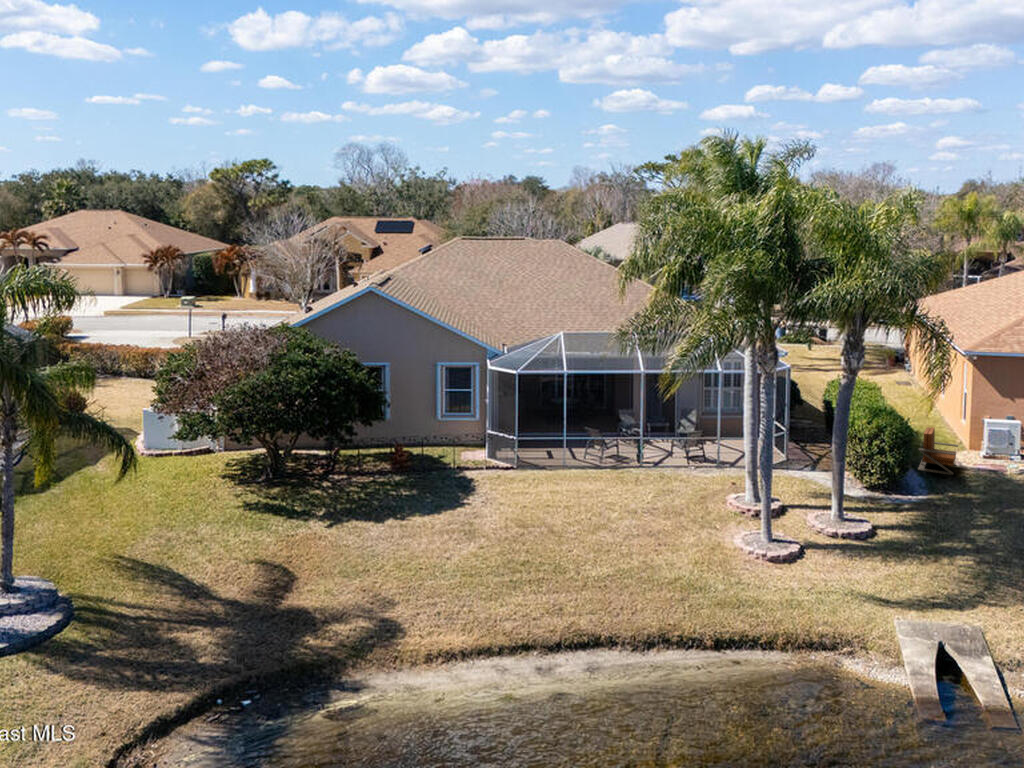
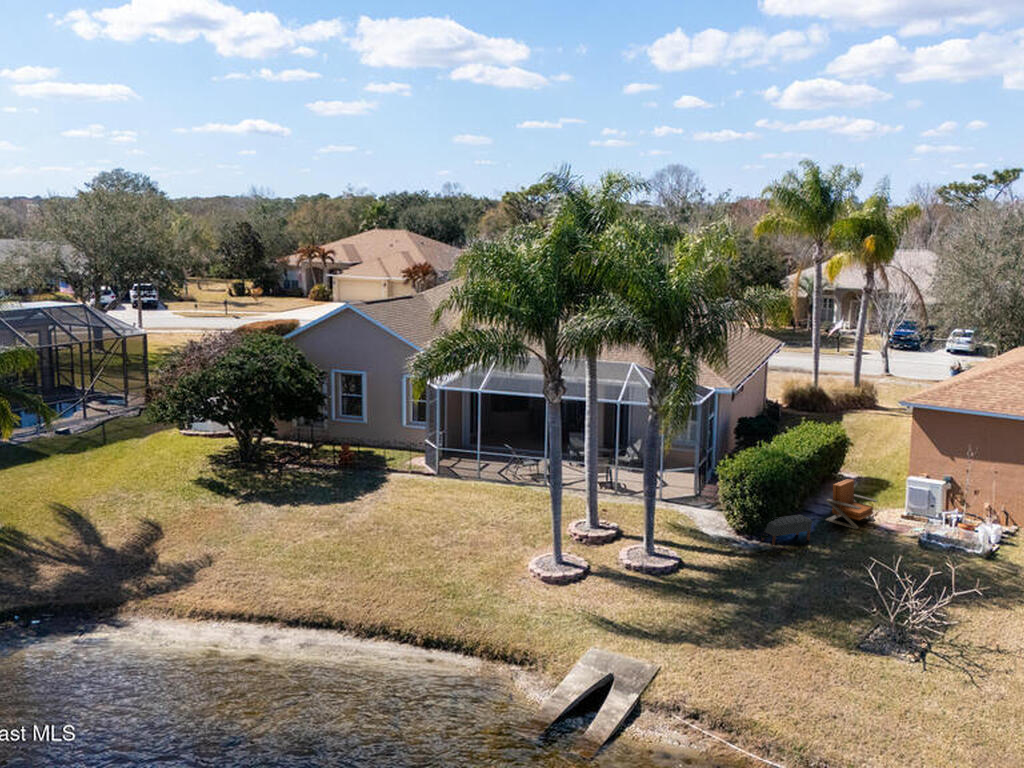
bench: none [891,466,933,500] -> present [762,515,812,546]

